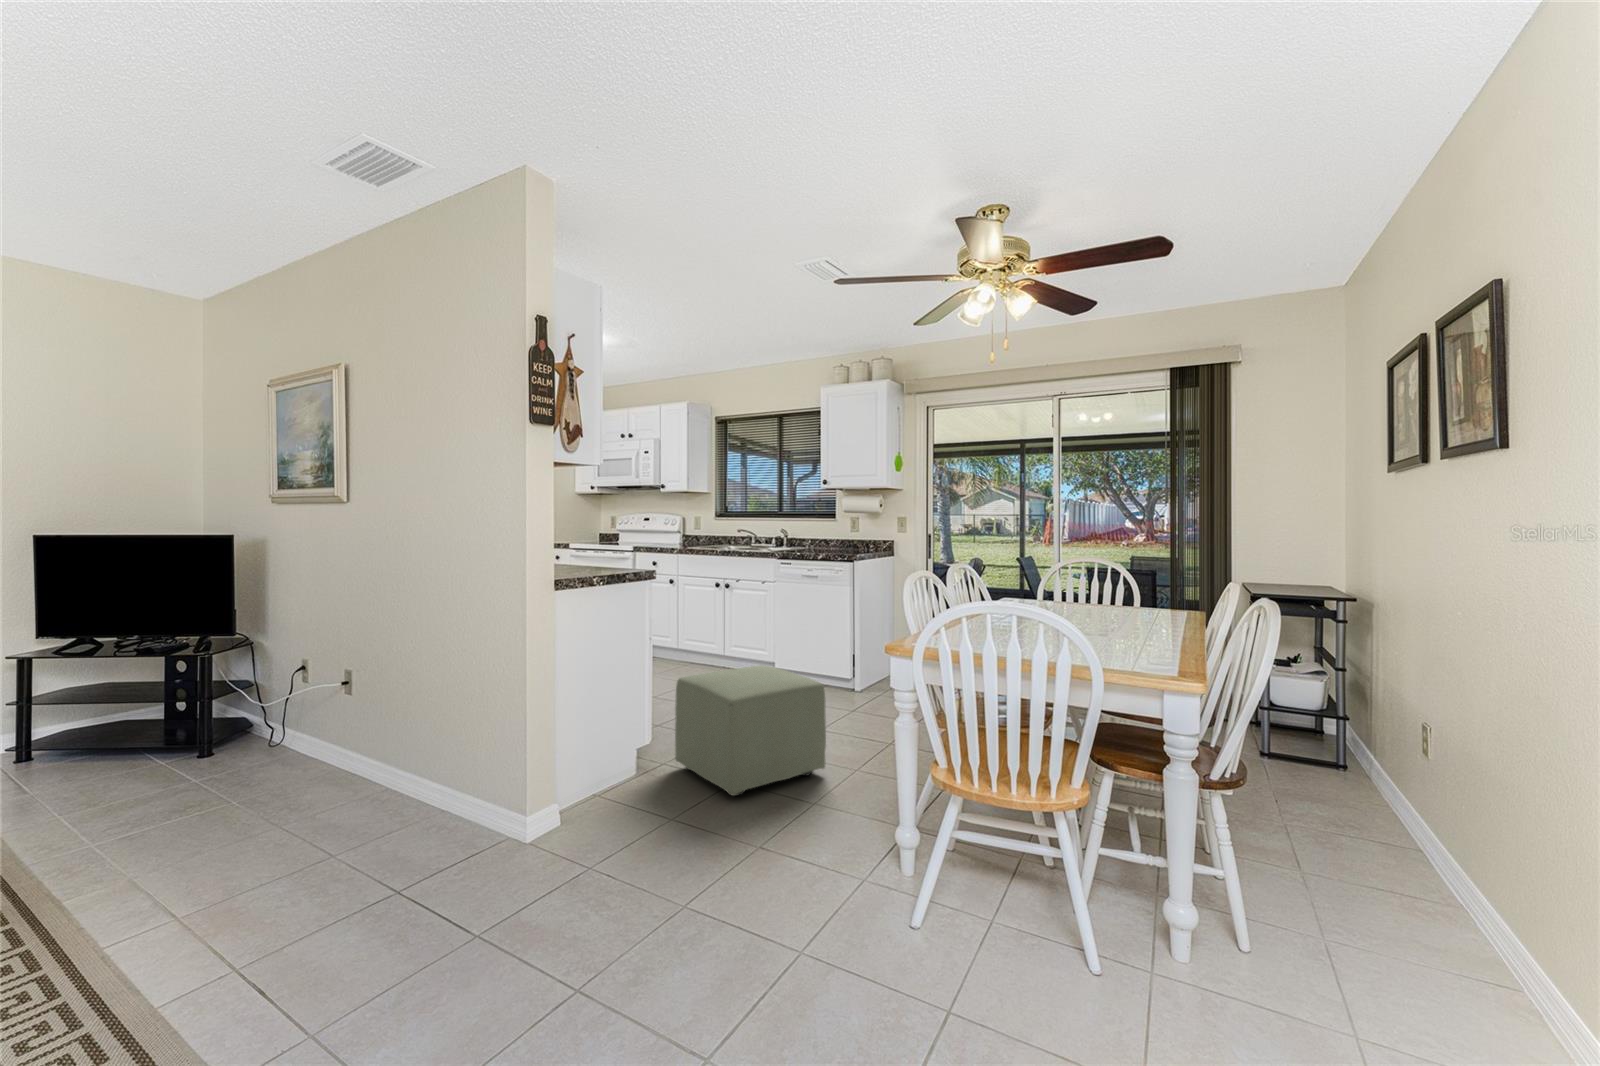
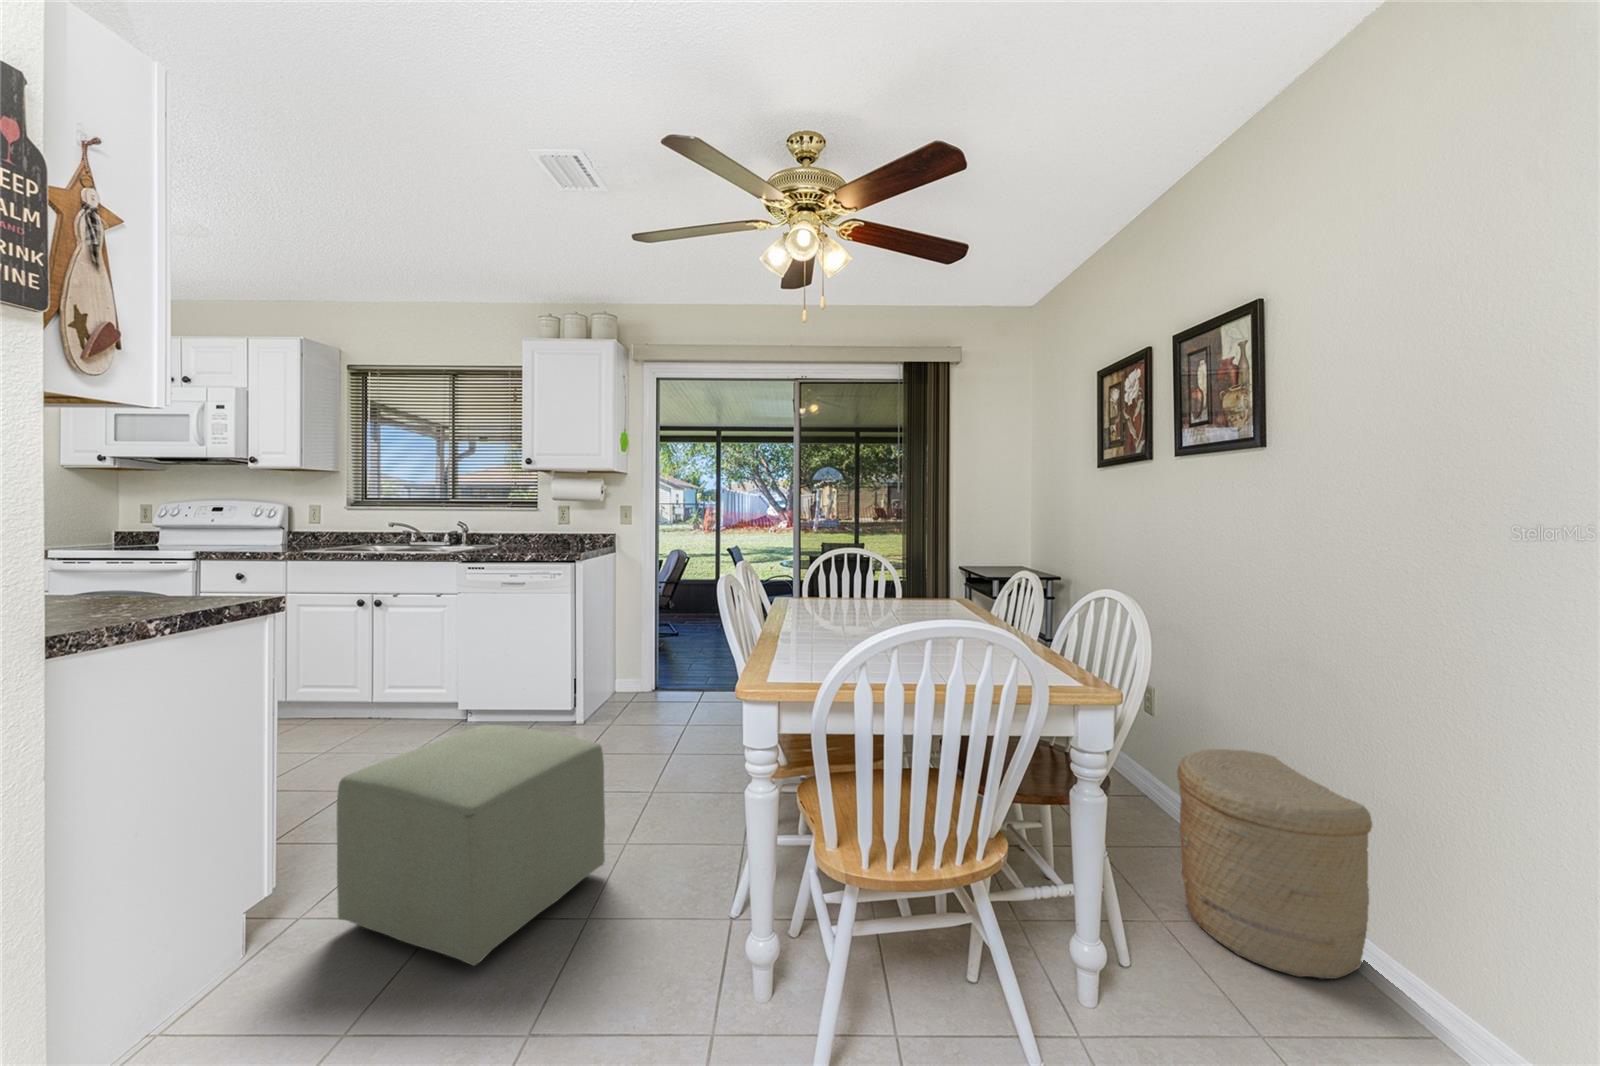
woven basket: none [1290,761,1509,987] -> present [1177,749,1372,979]

